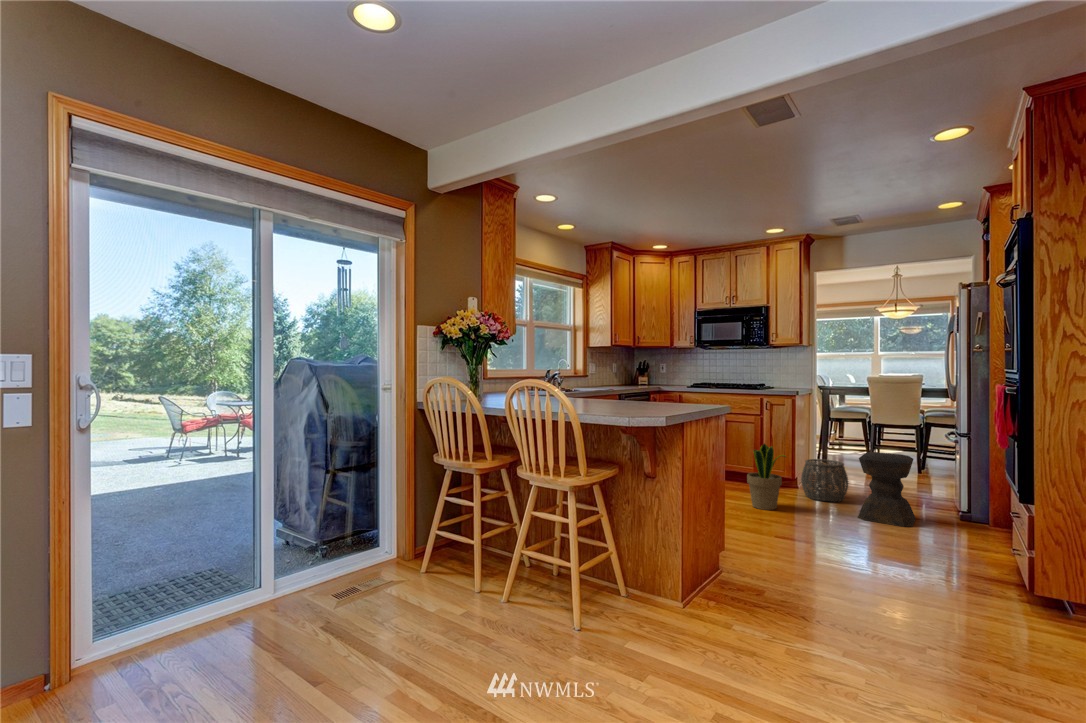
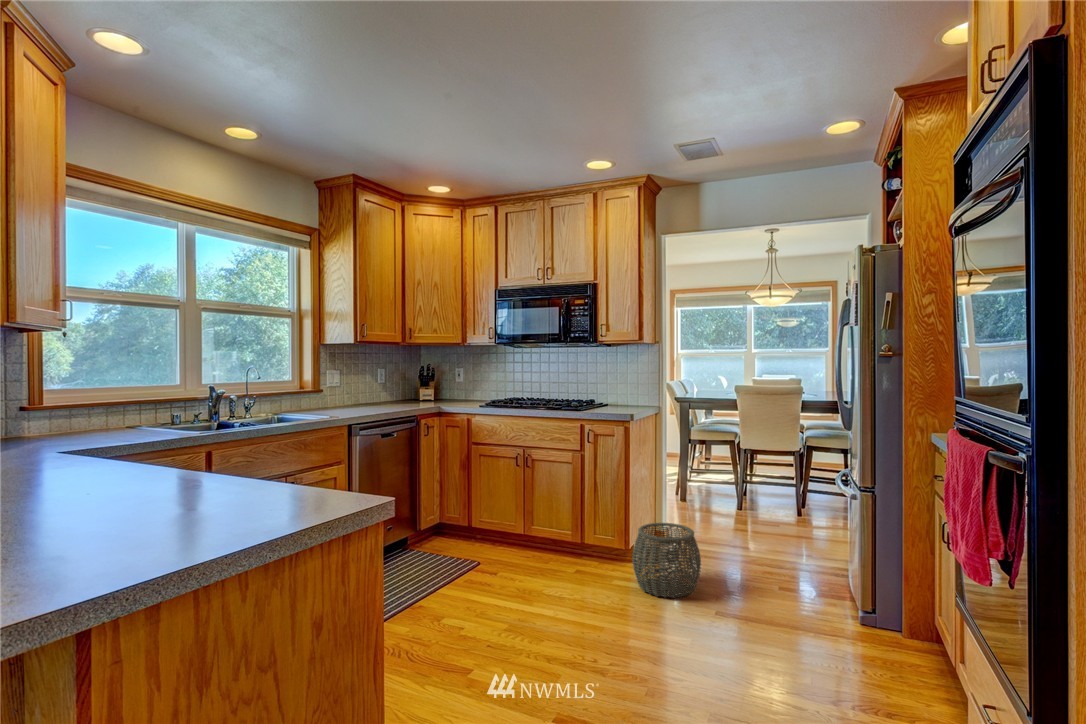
potted plant: present [747,443,786,510] -> none [536,514,600,634]
stool: present [858,452,916,527] -> none [709,521,797,662]

